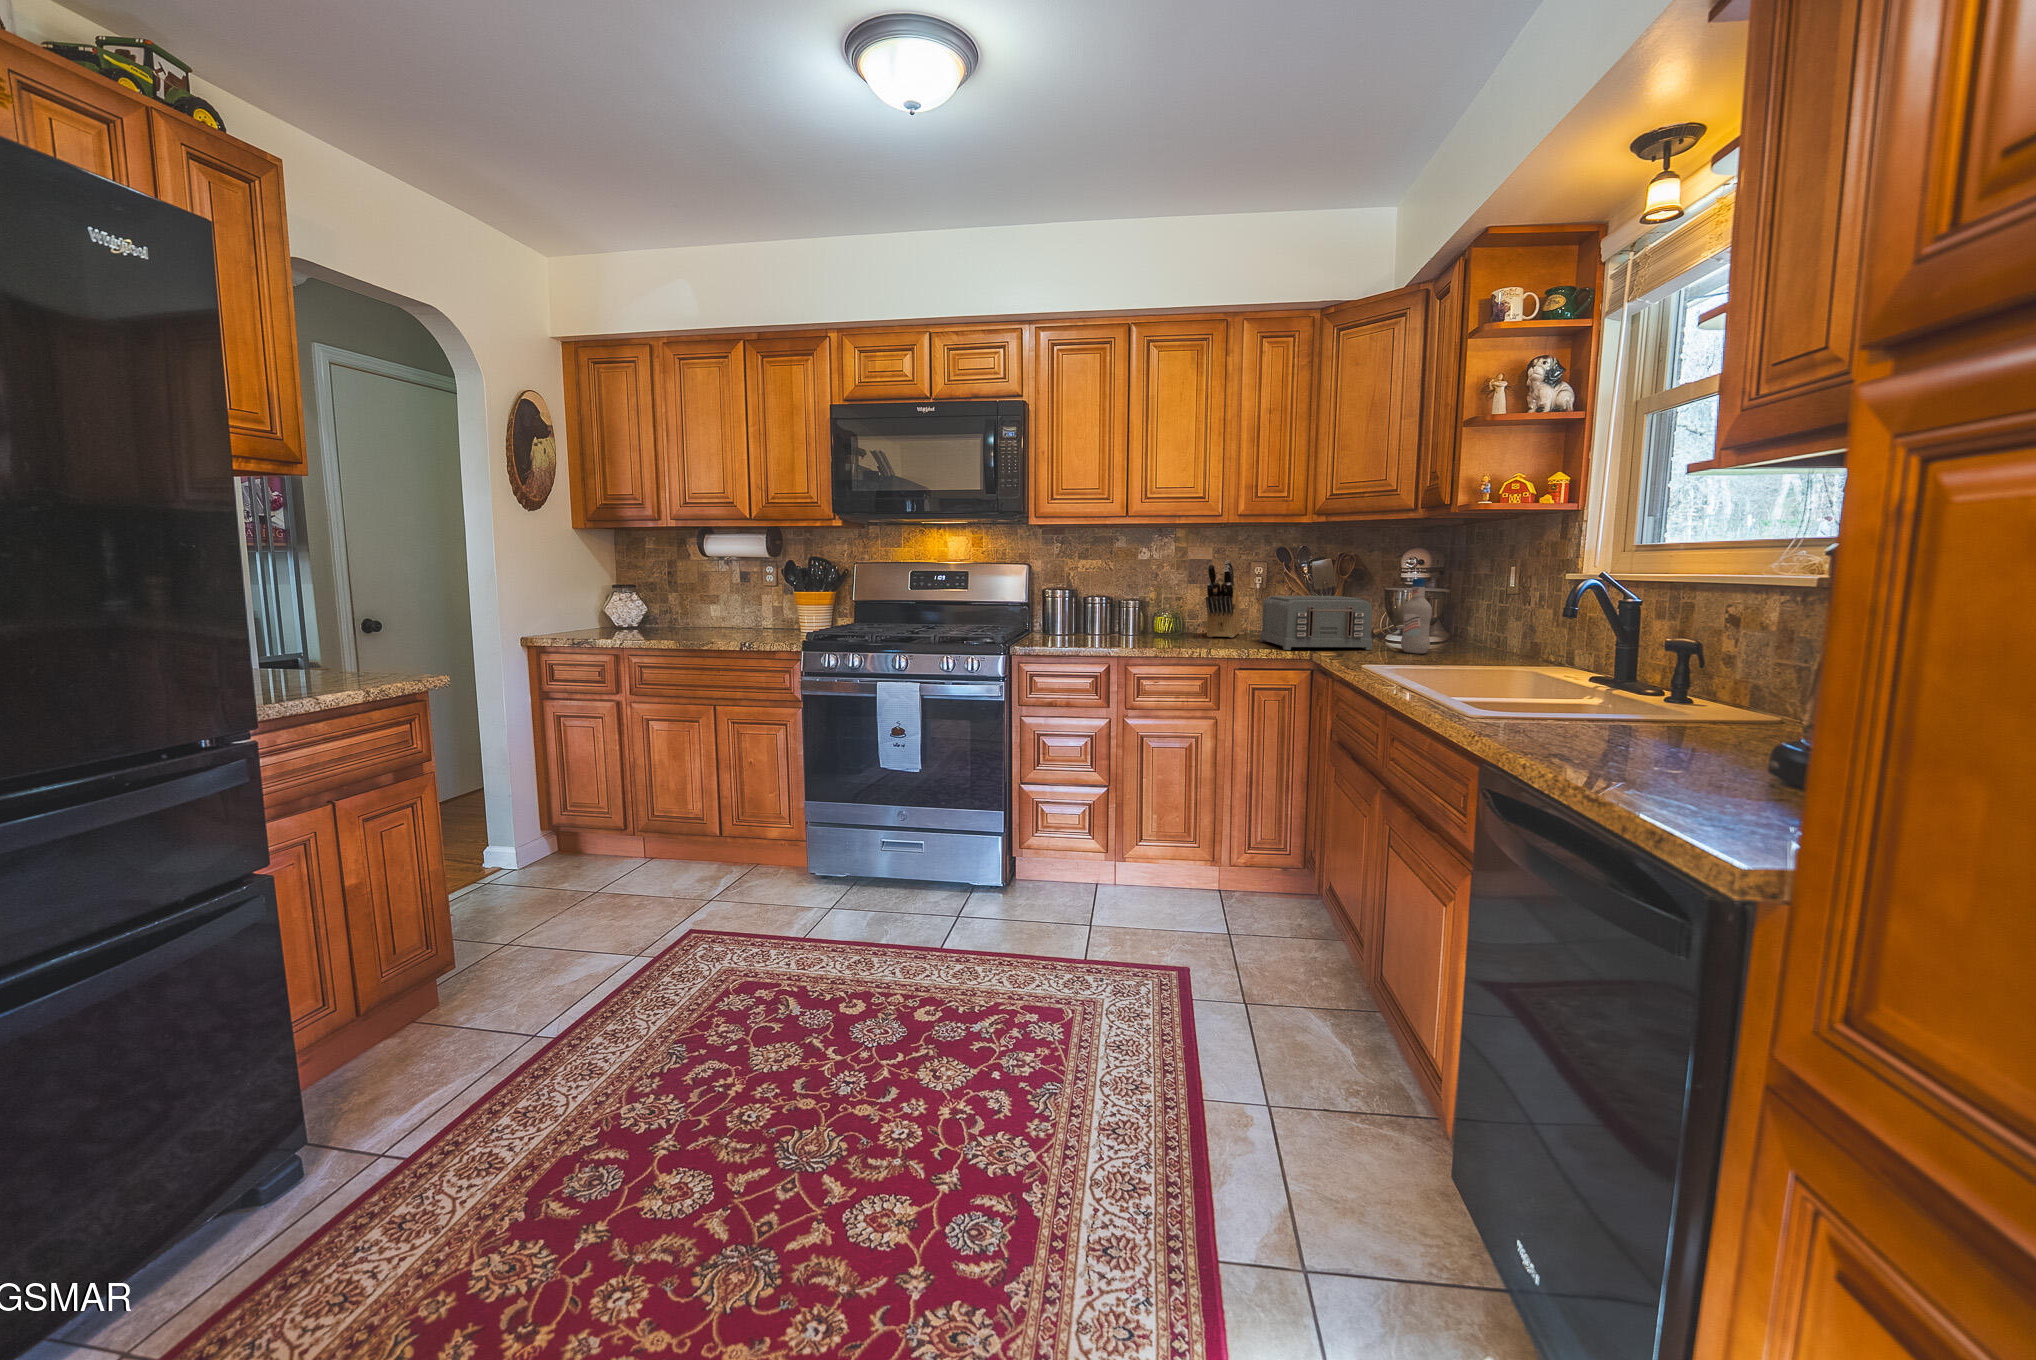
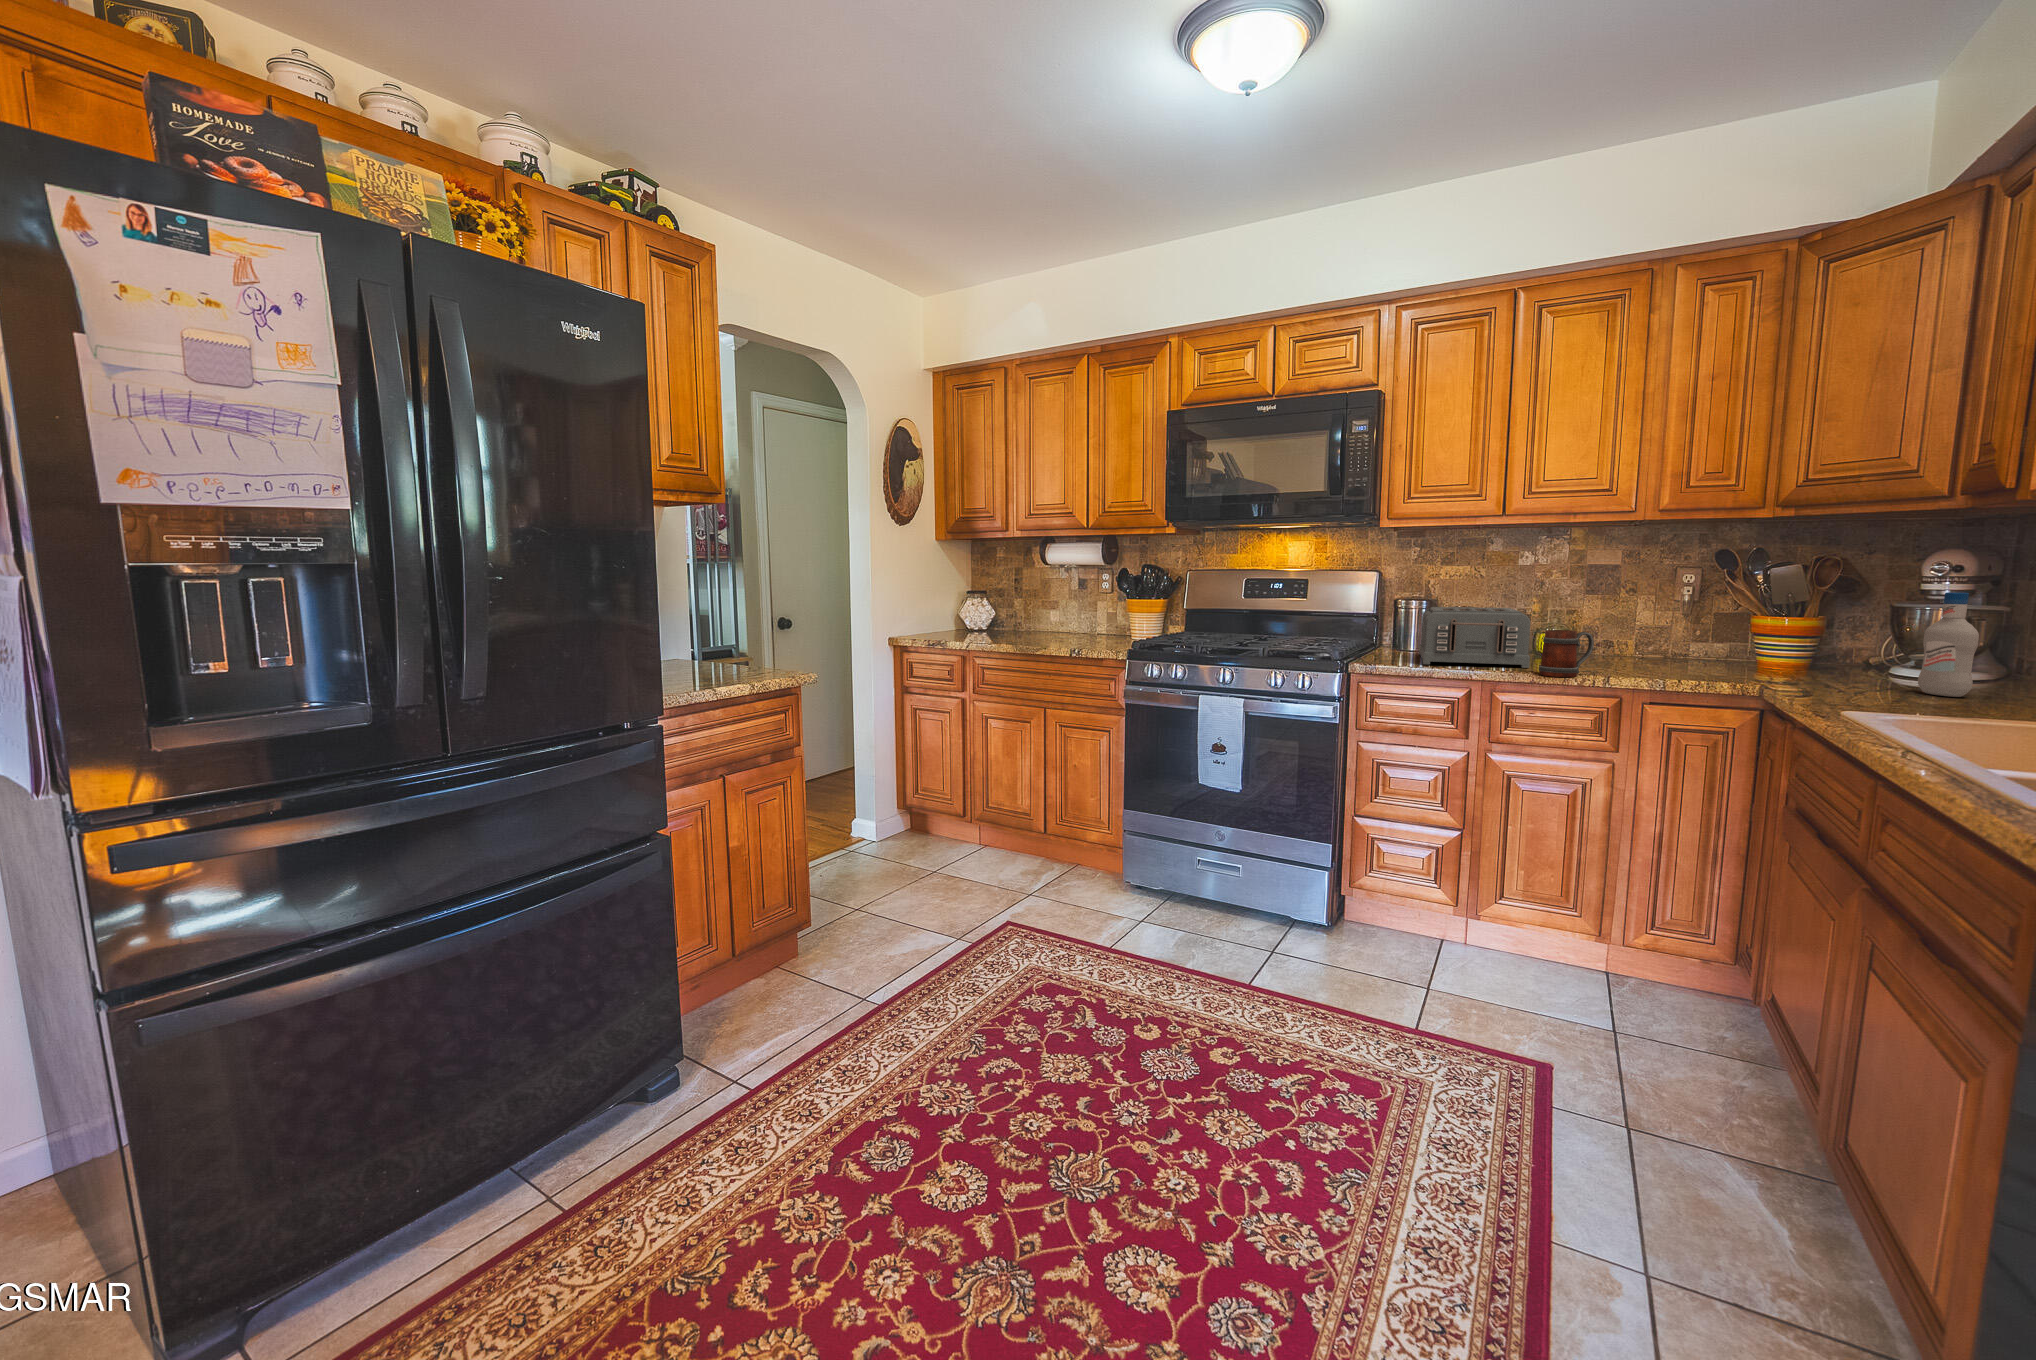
knife block: present [1205,560,1241,638] -> none [1604,568,1656,662]
toaster: present [1260,596,1372,650] -> present [1419,607,1530,668]
mug: none [1163,612,1201,651] -> present [1539,630,1594,677]

